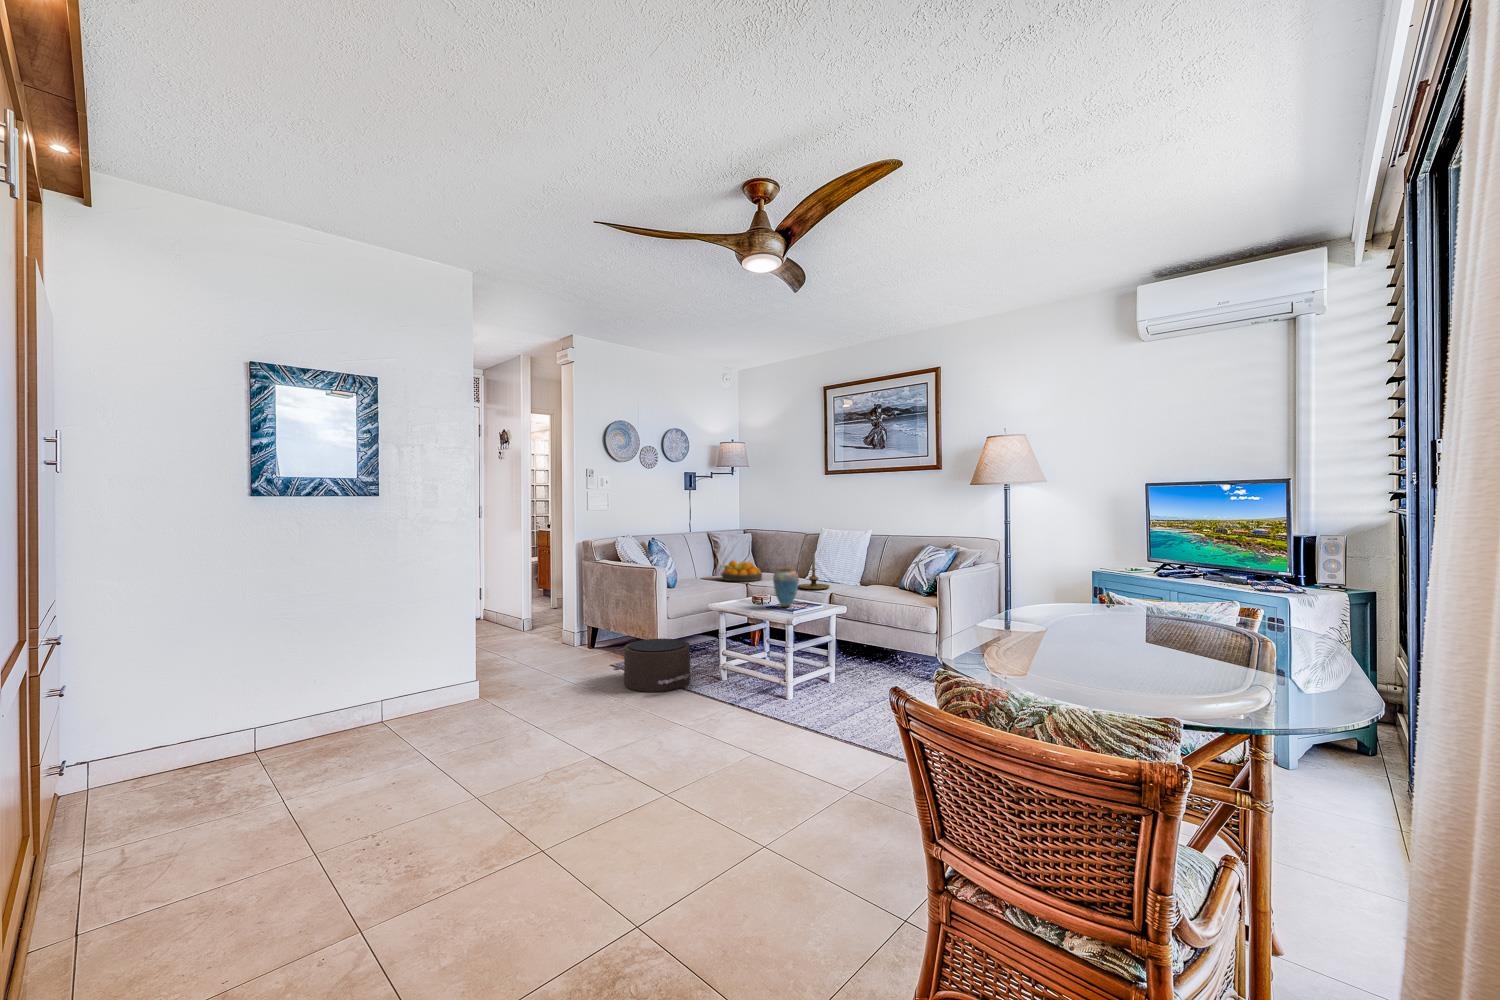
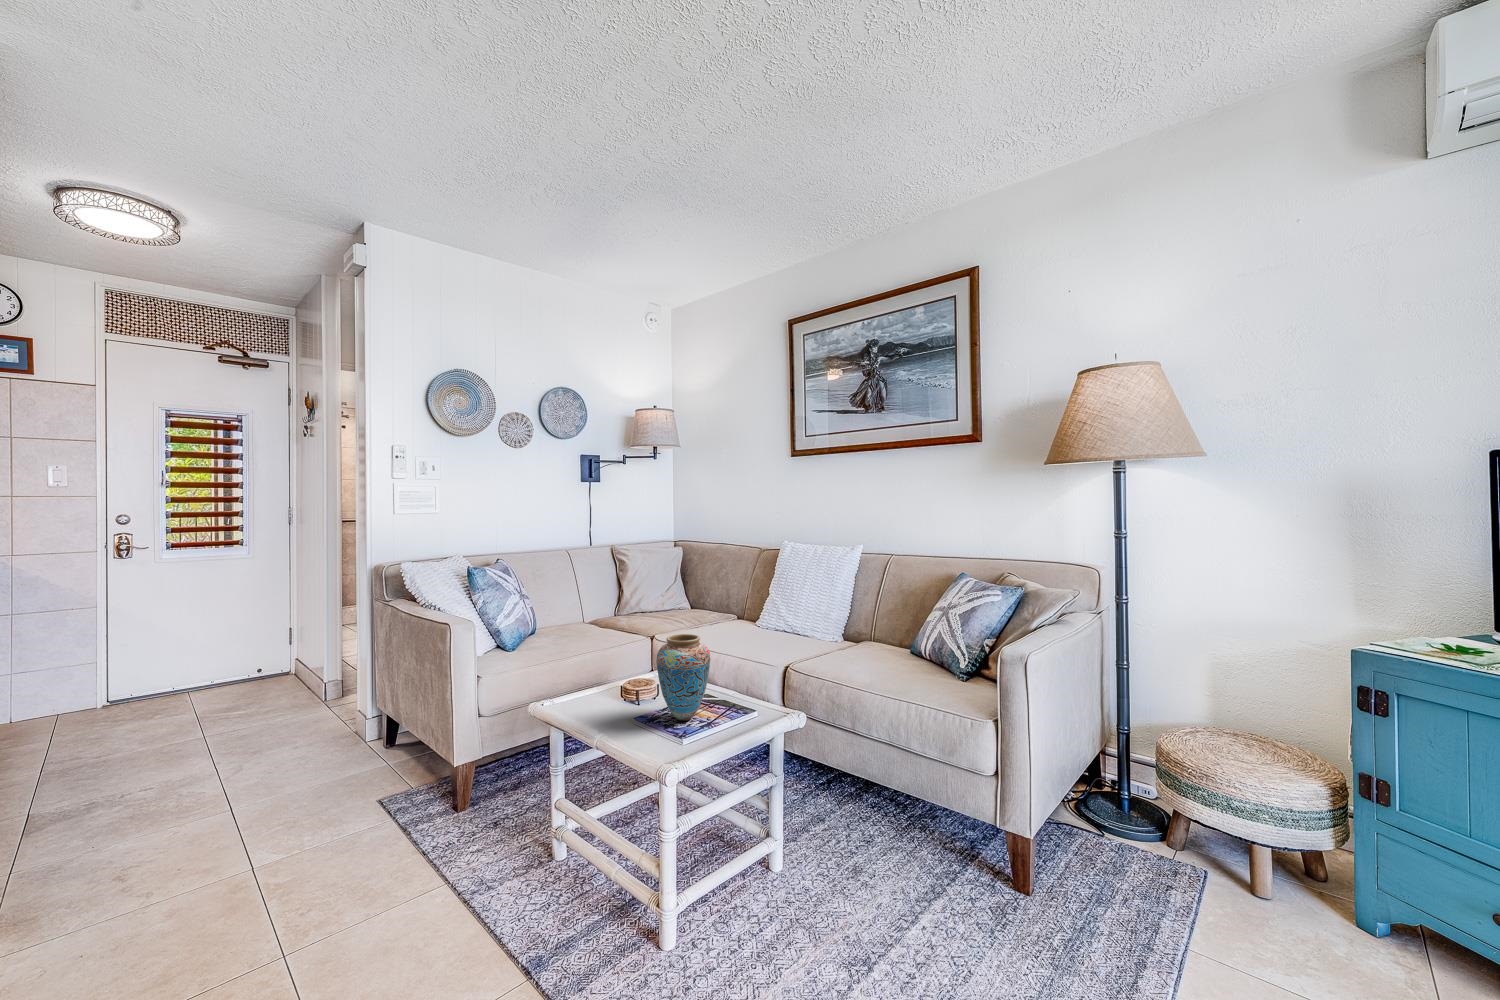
candle holder: present [798,552,830,589] -> none [734,586,790,655]
fruit bowl: present [721,561,762,581] -> none [620,594,688,630]
pouf: present [613,639,691,692] -> none [318,775,483,934]

